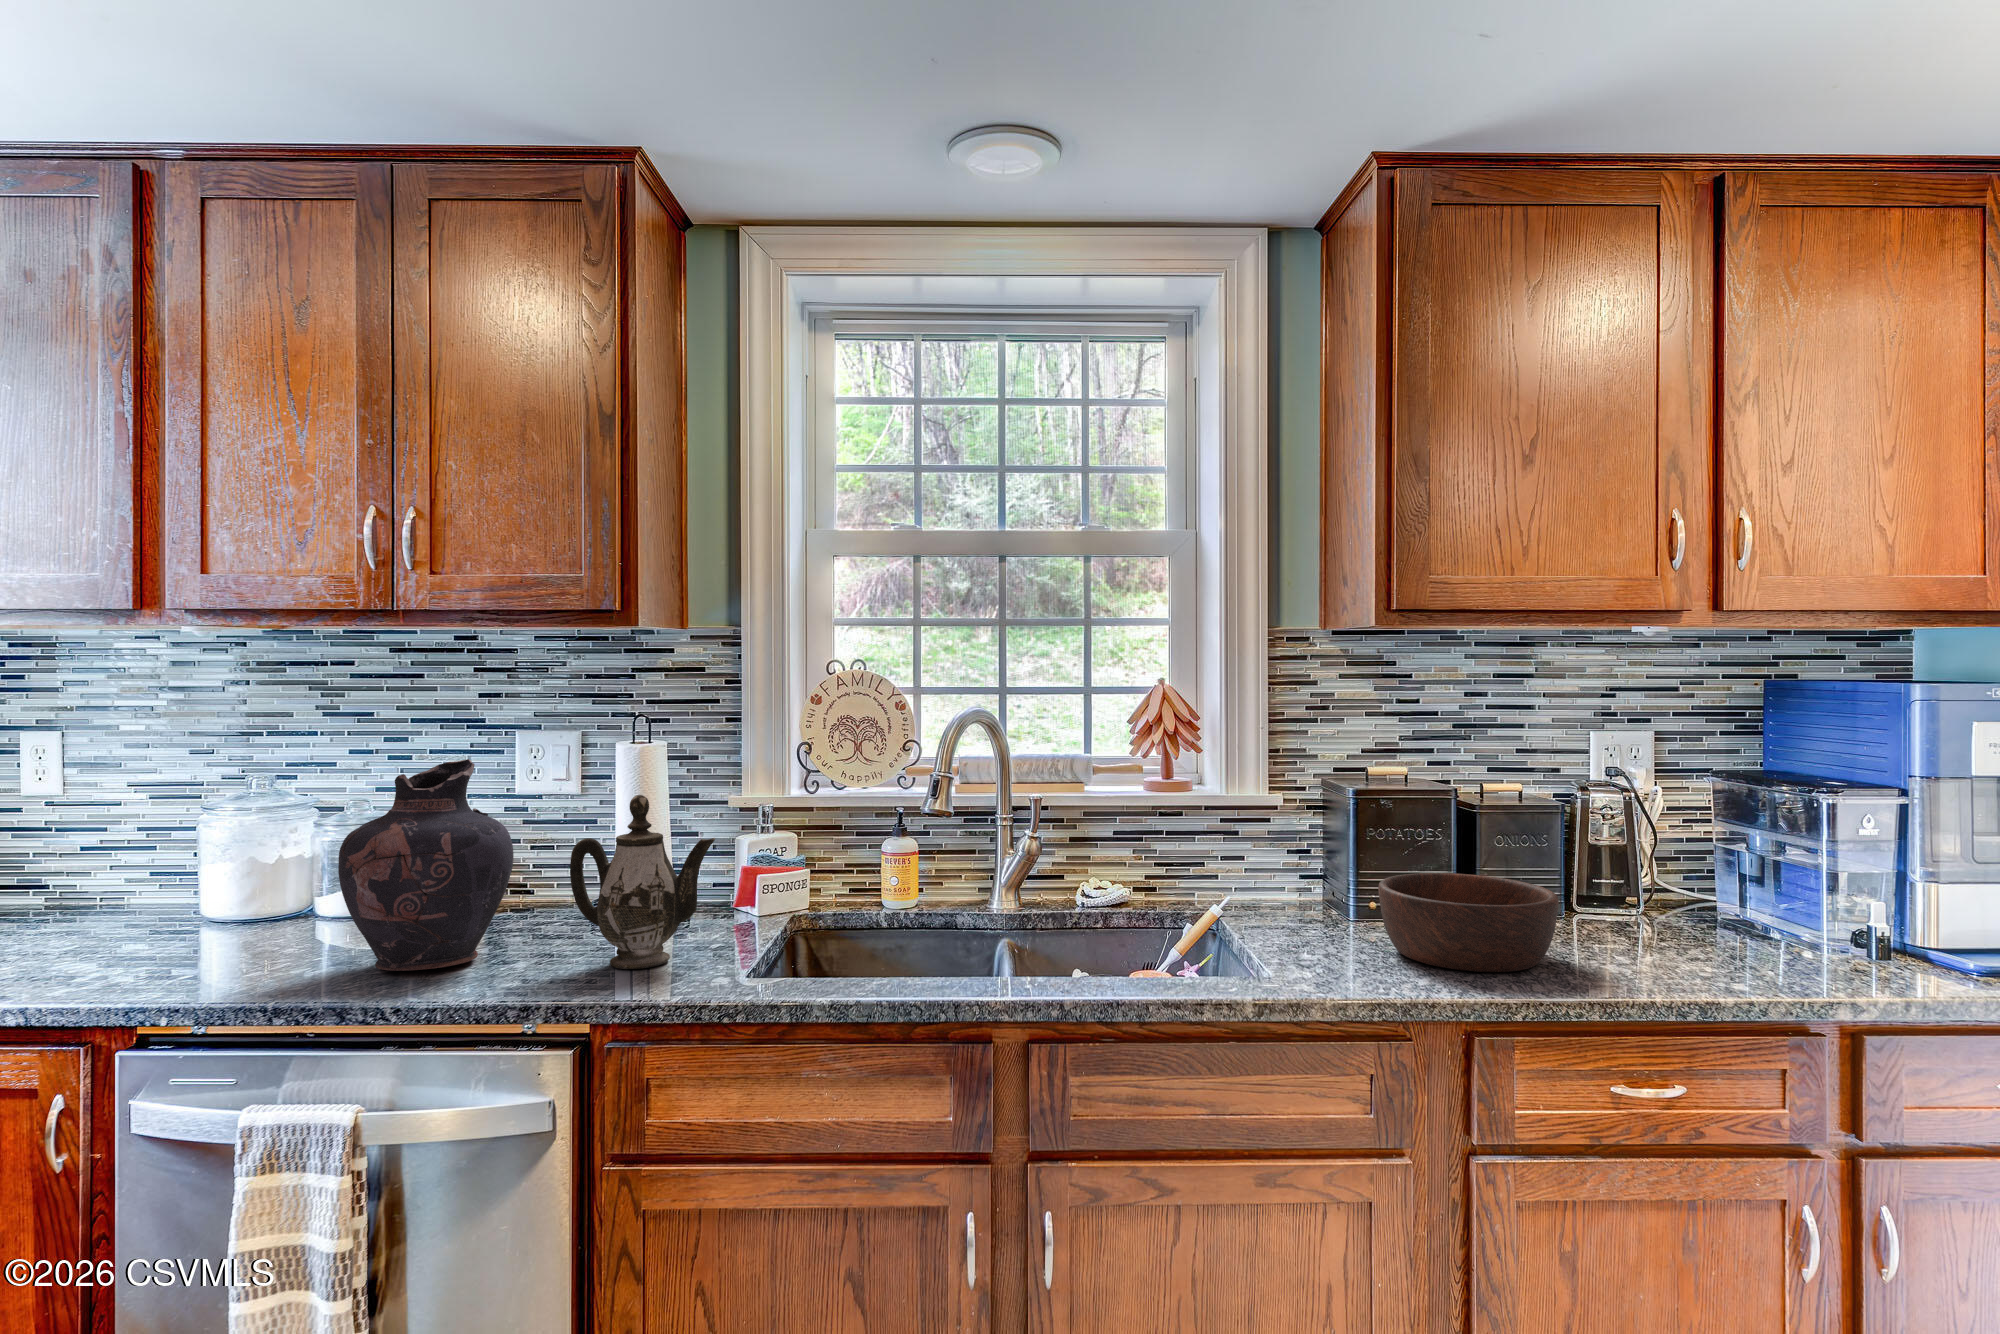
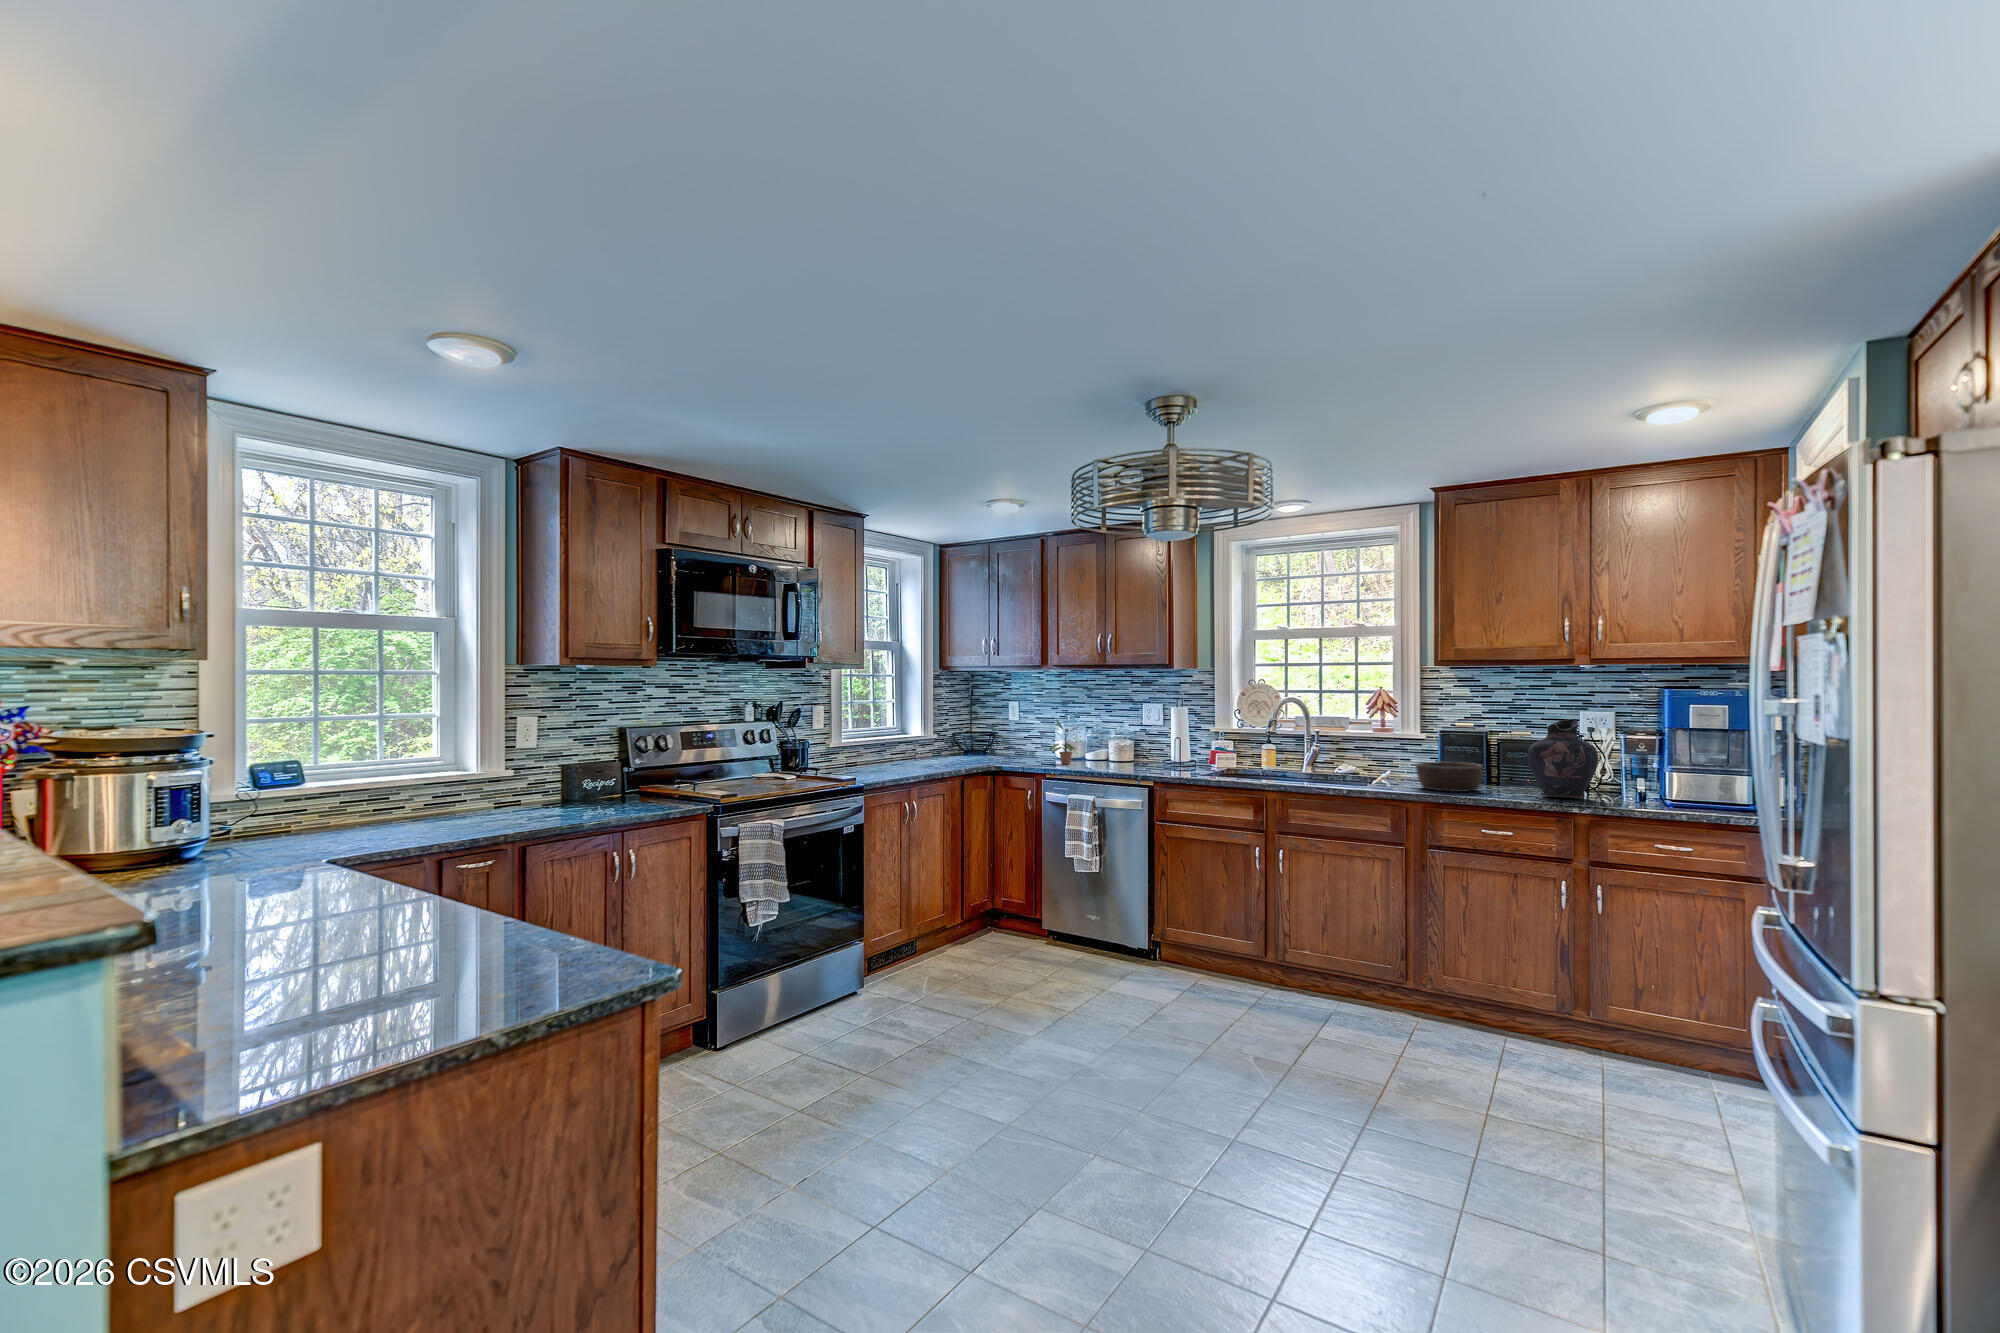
vase: present [338,759,514,971] -> present [1528,719,1598,798]
teapot: present [570,795,715,969] -> none [1152,722,1193,773]
potted plant: none [149,796,312,959] -> present [1050,720,1080,765]

